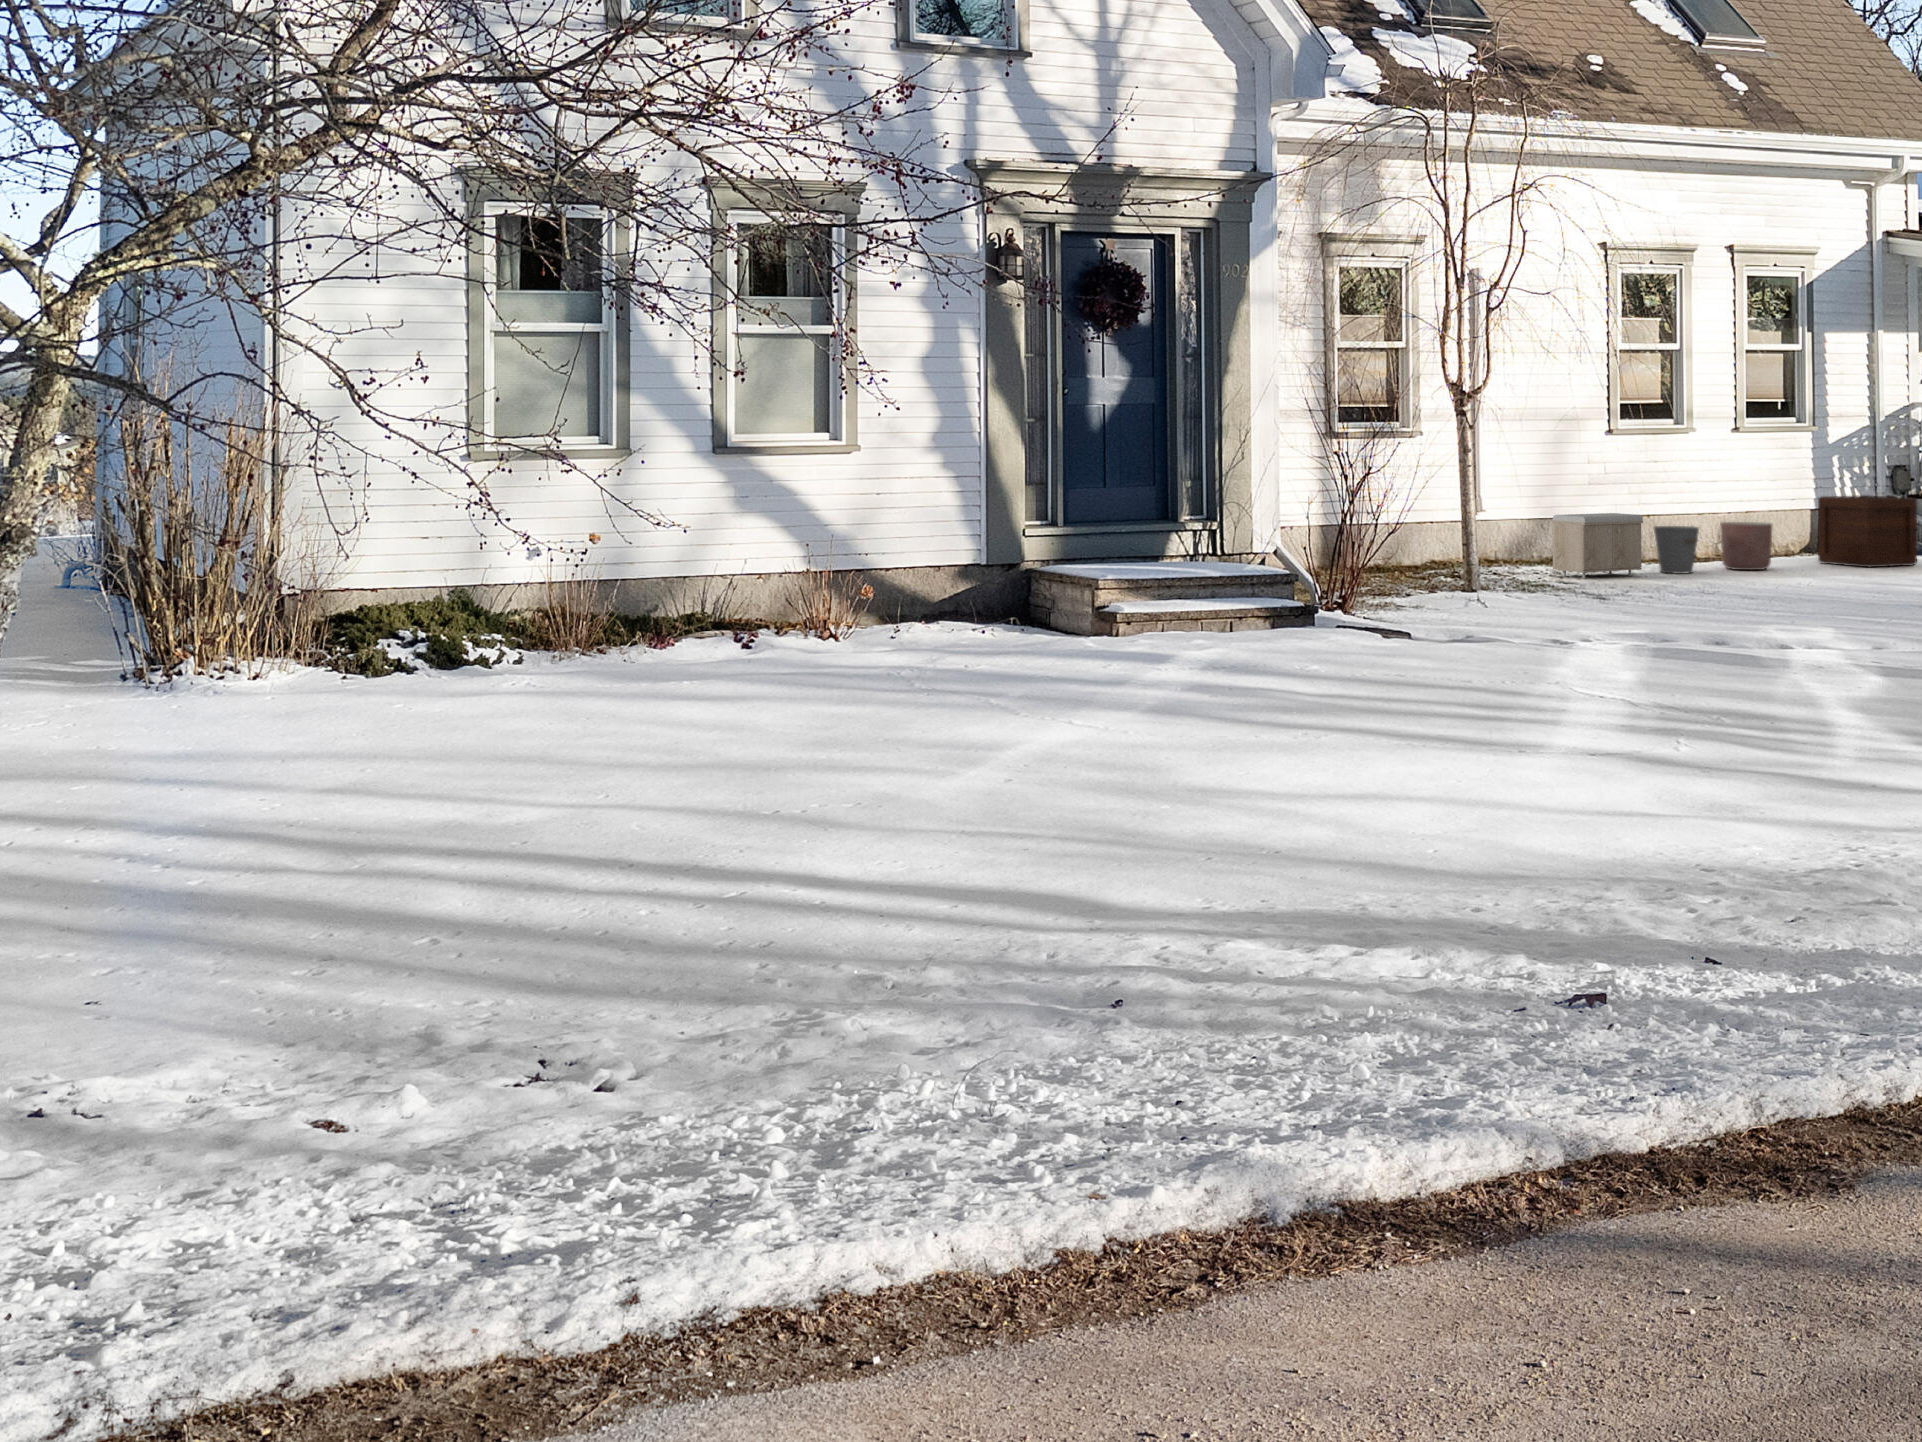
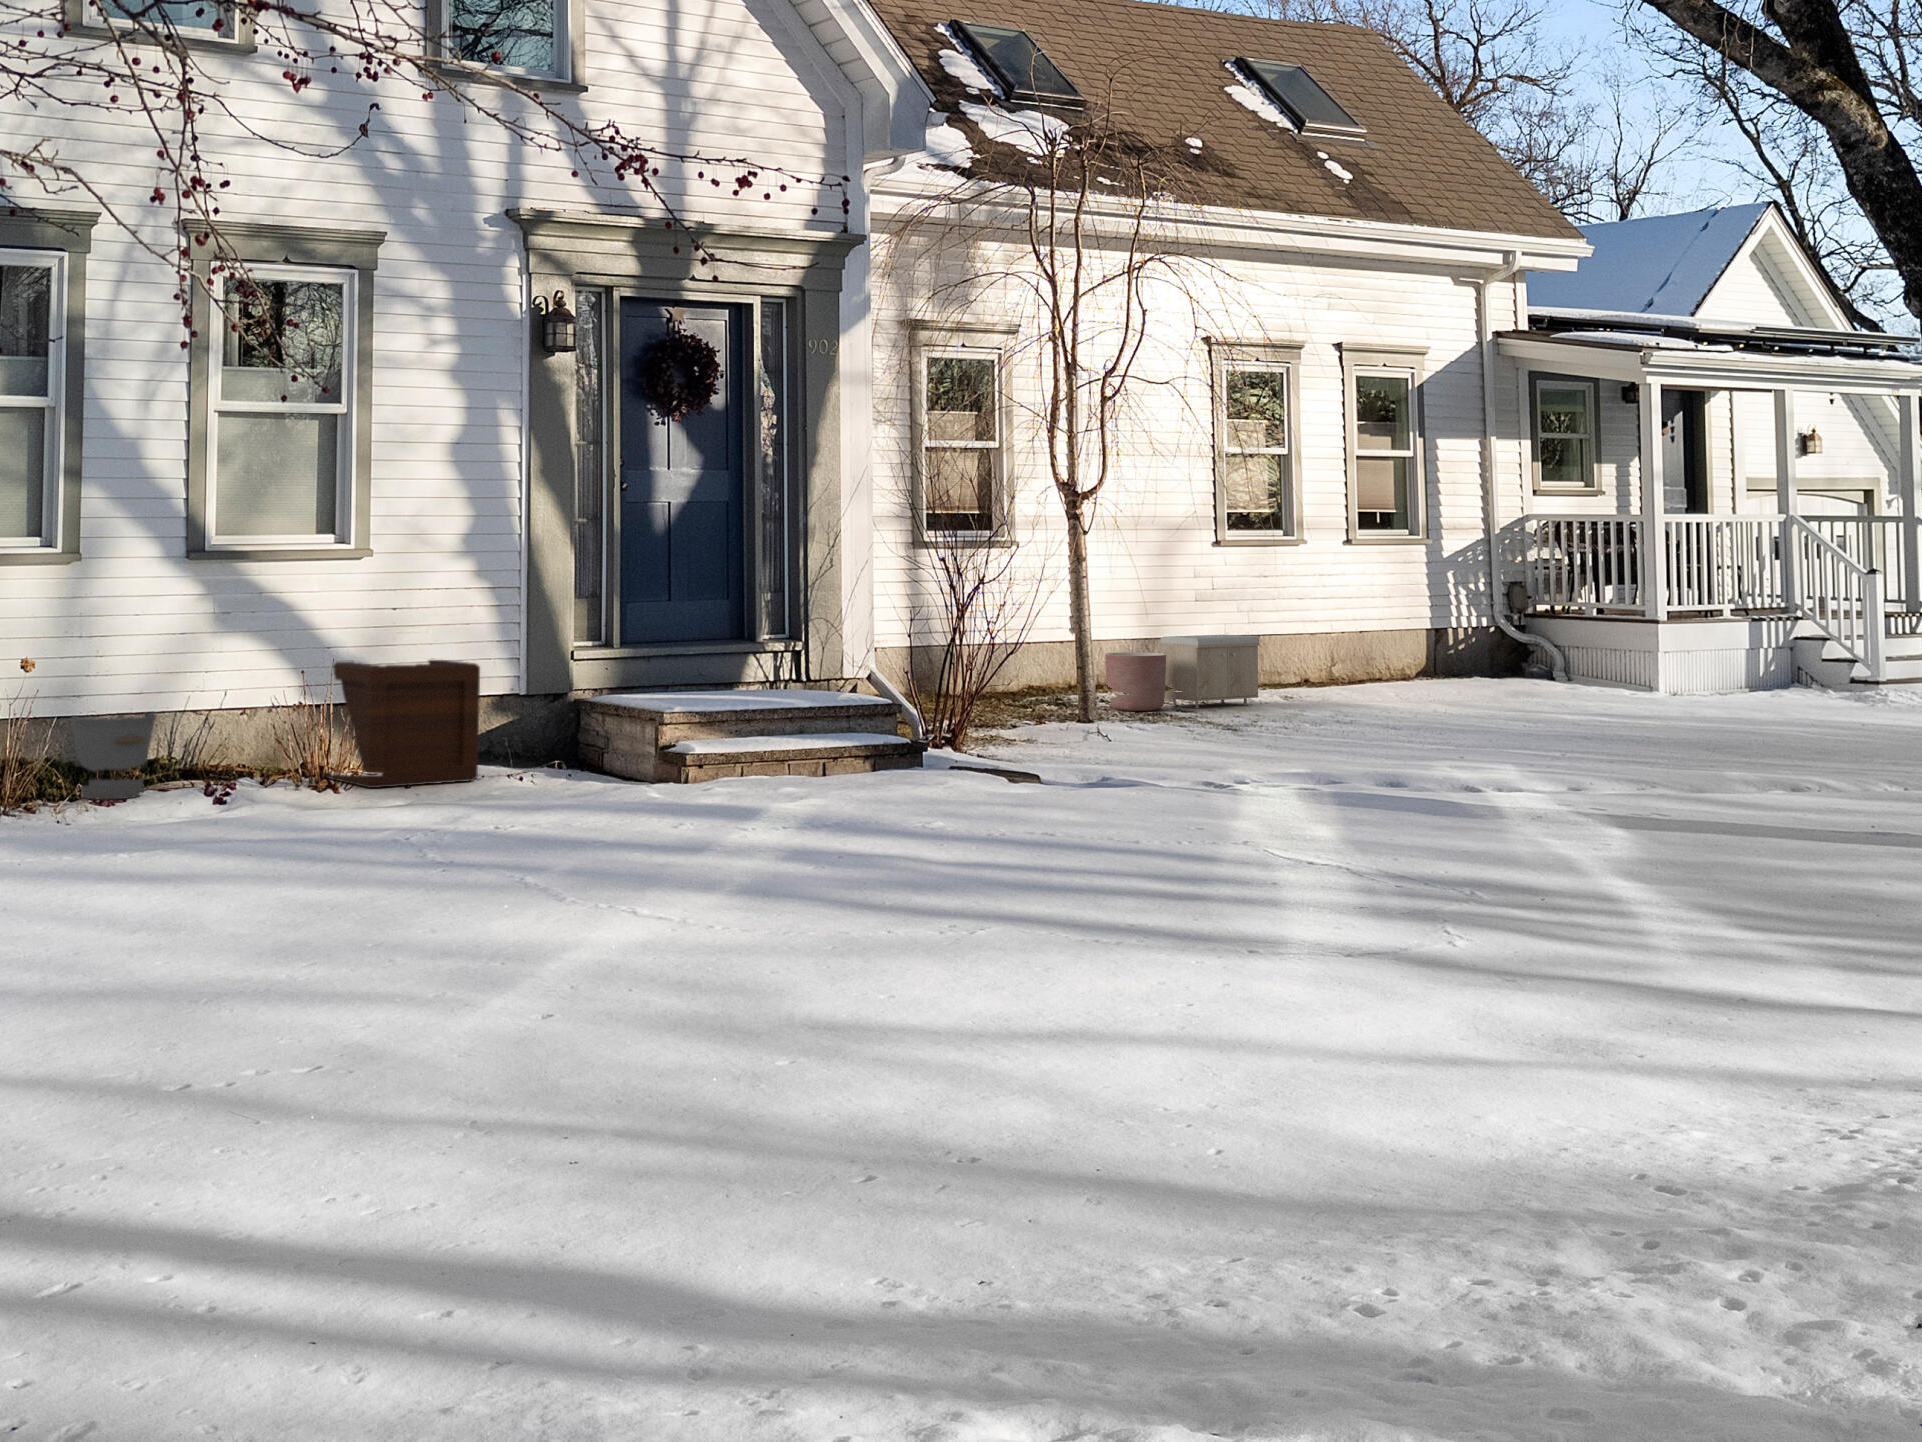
wooden crate: present [1818,495,1917,567] -> present [320,660,480,788]
planter: present [1720,522,1772,570] -> present [1105,652,1166,711]
bucket: present [1654,526,1699,574] -> present [72,713,156,800]

